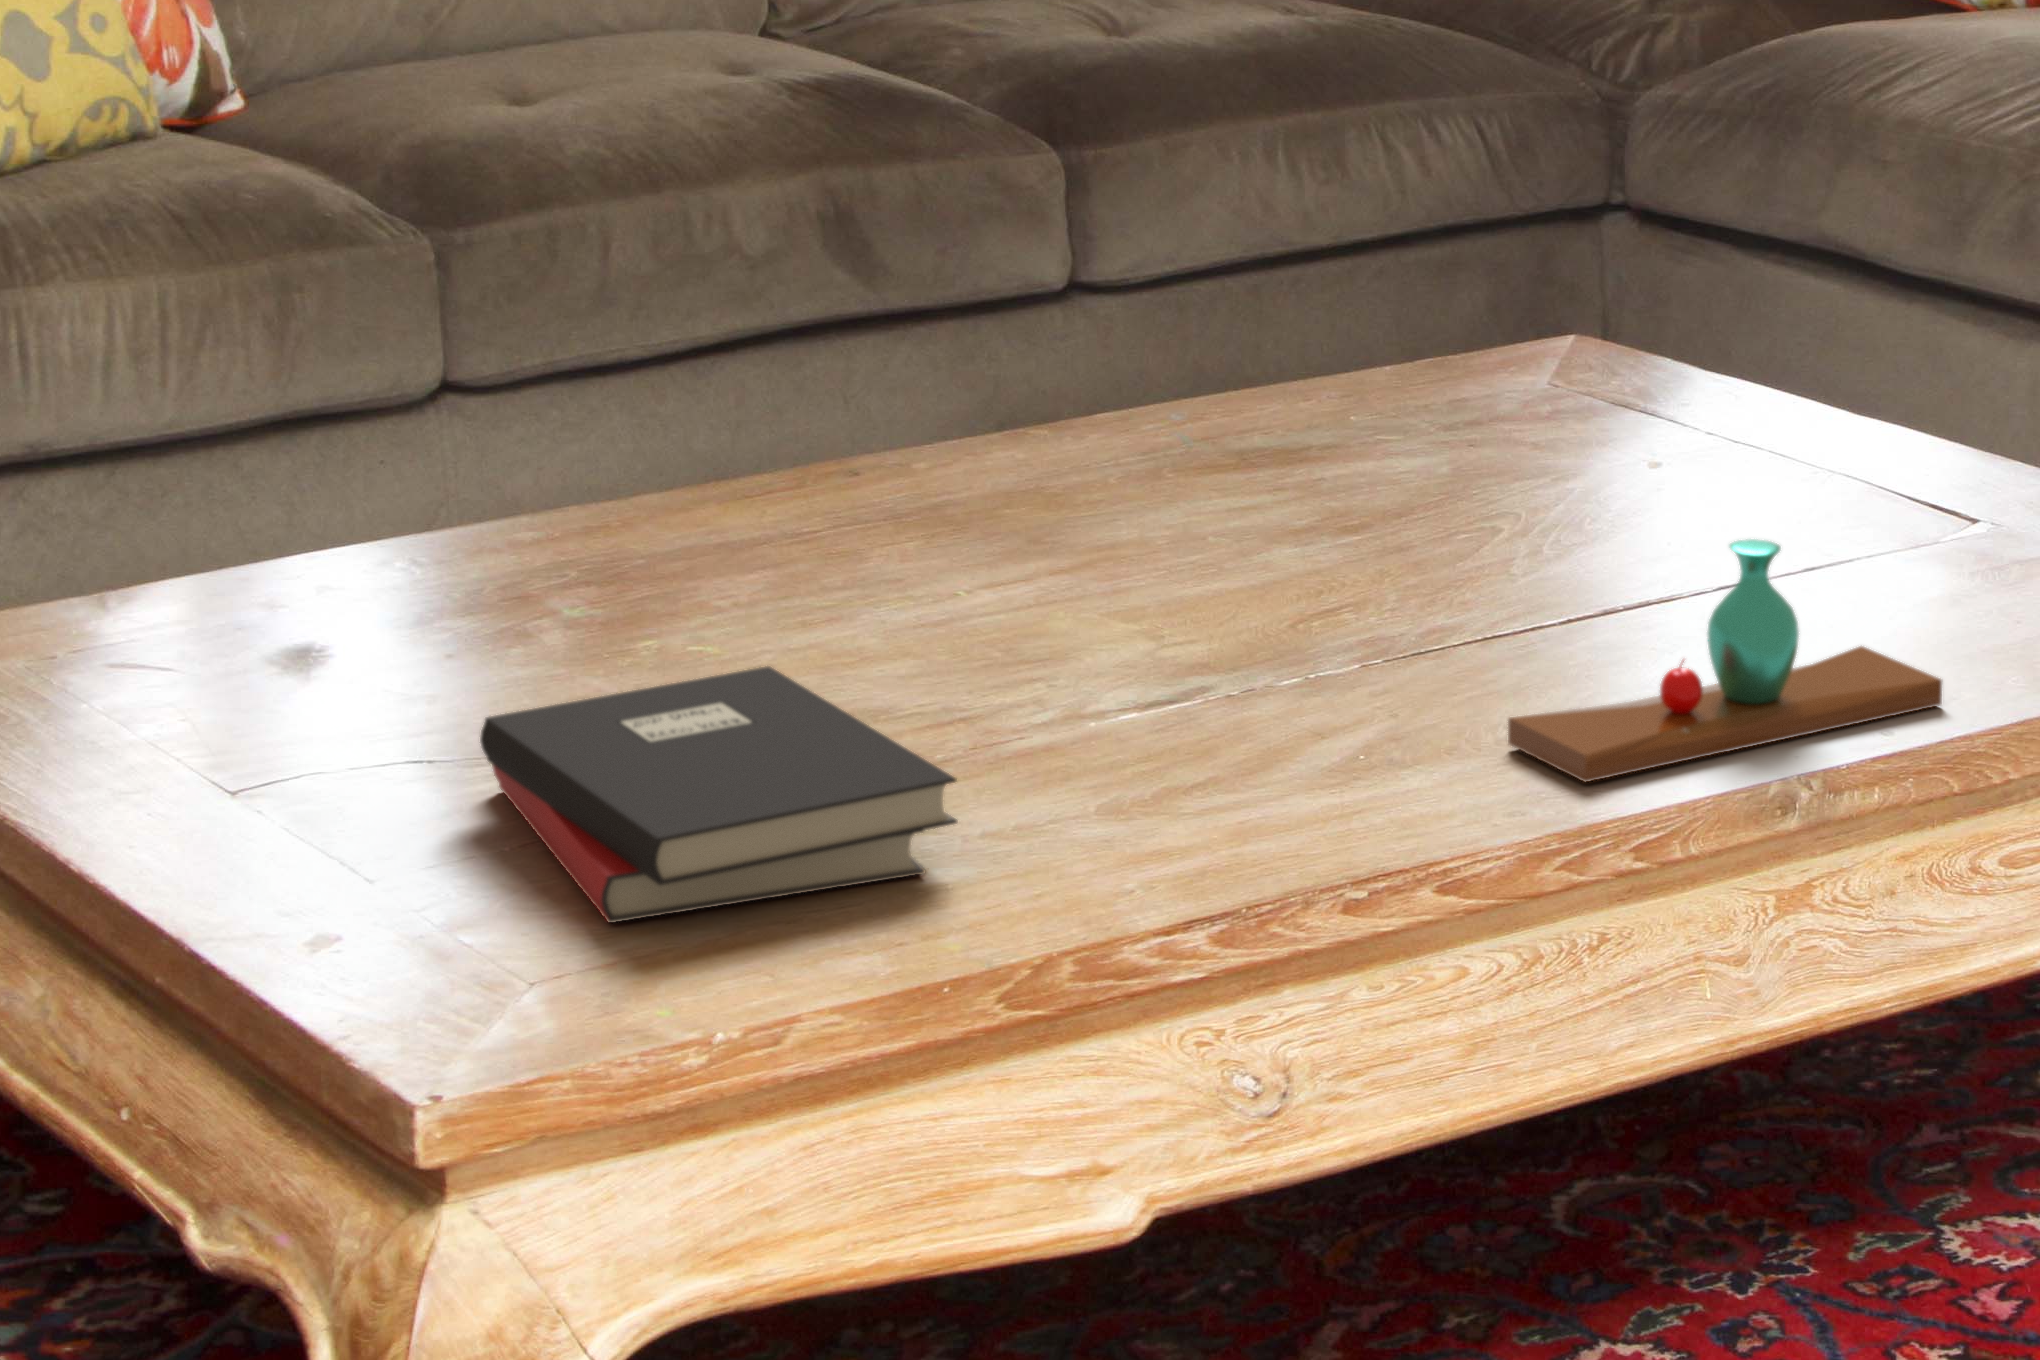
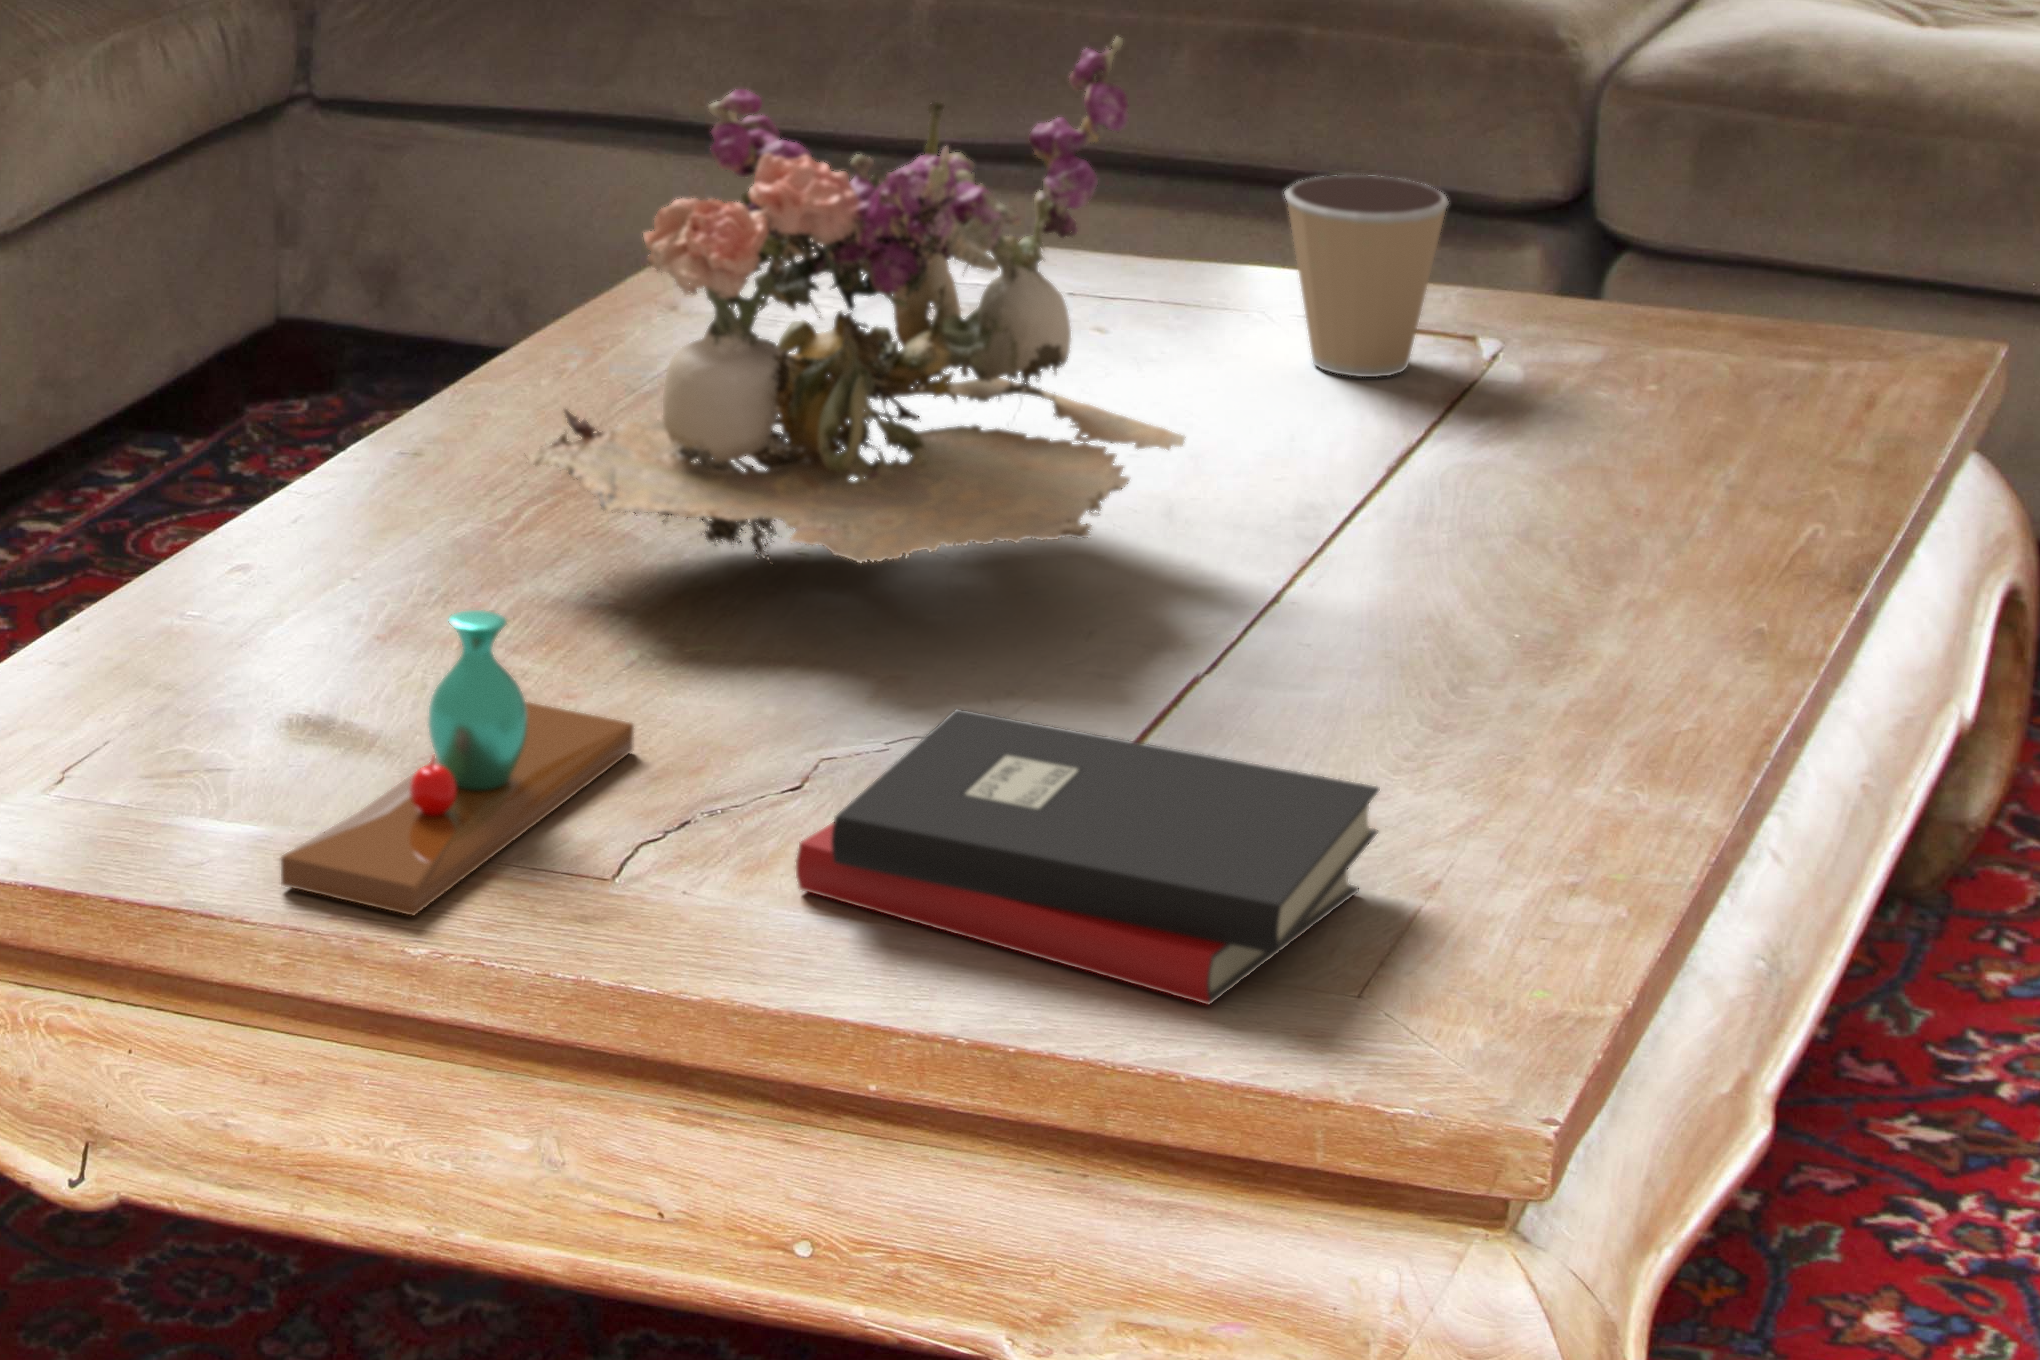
flower arrangement: none [787,101,1408,569] -> present [527,37,1185,564]
coffee cup: none [1832,312,1997,517] -> present [1285,175,1448,377]
vase: present [1508,539,1942,782] -> present [281,610,634,916]

